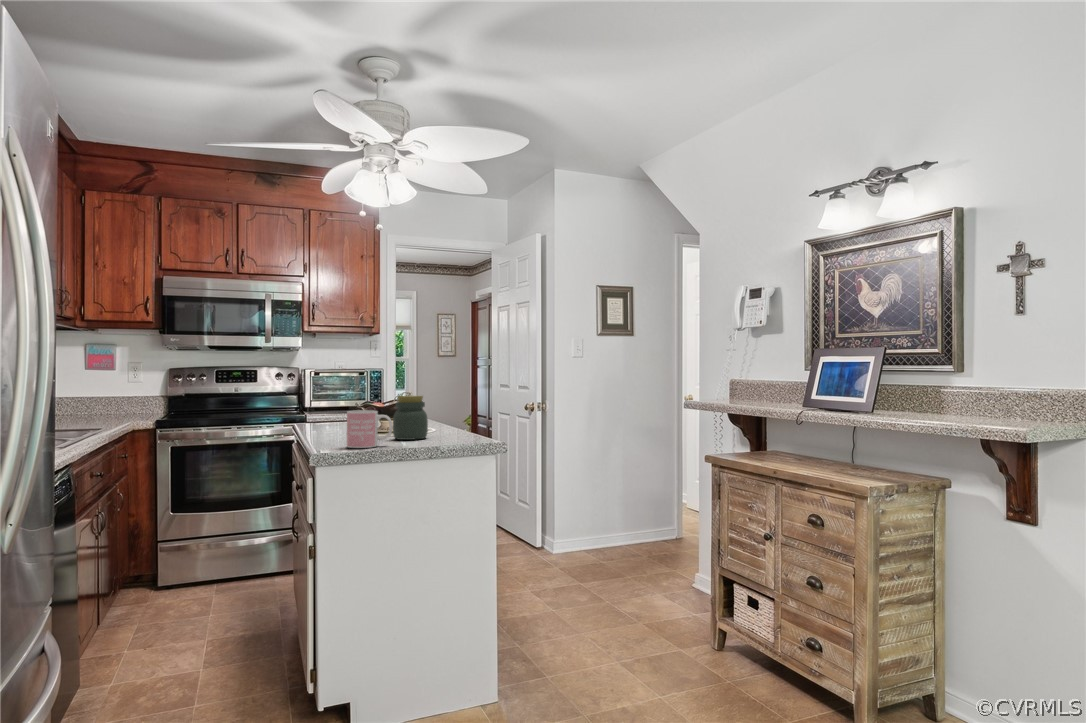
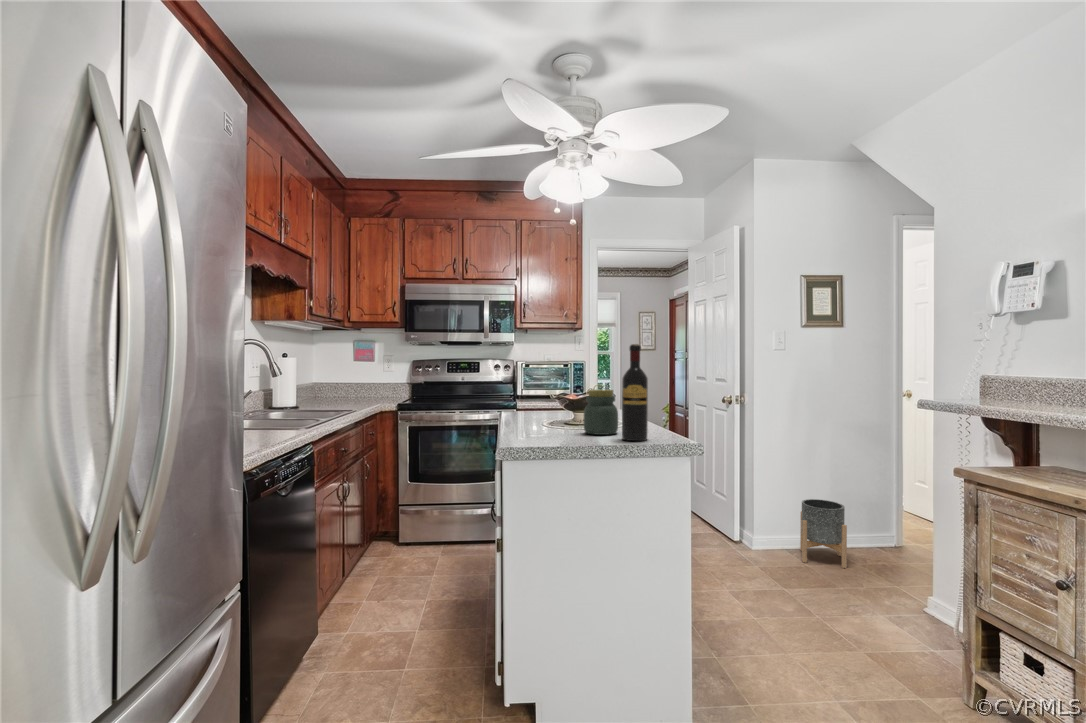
wine bottle: none [432,351,457,443] -> present [622,344,648,441]
mug: present [346,410,393,448] -> none [537,404,582,442]
planter: none [597,498,635,558] -> present [800,499,847,568]

